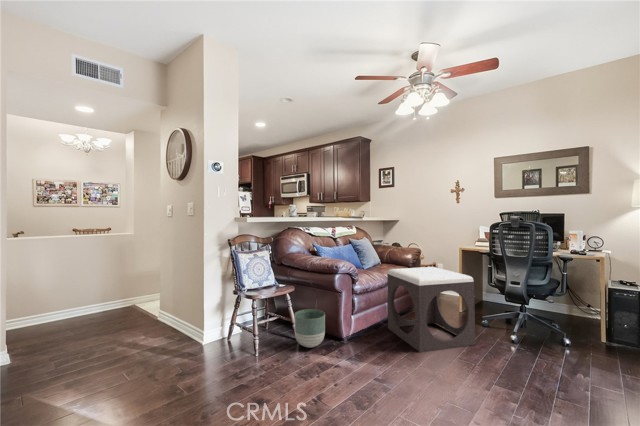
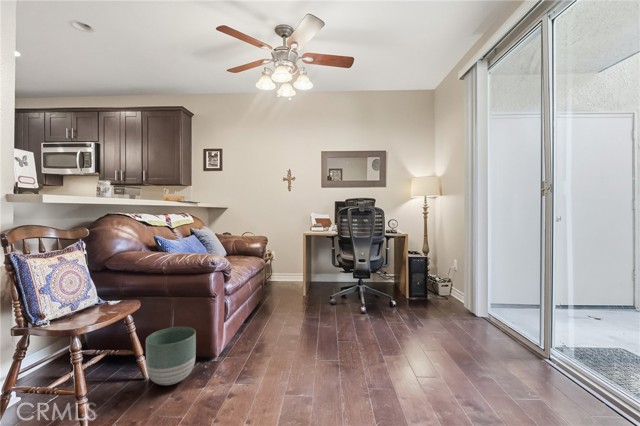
footstool: present [387,267,475,352] -> none [255,254,342,344]

